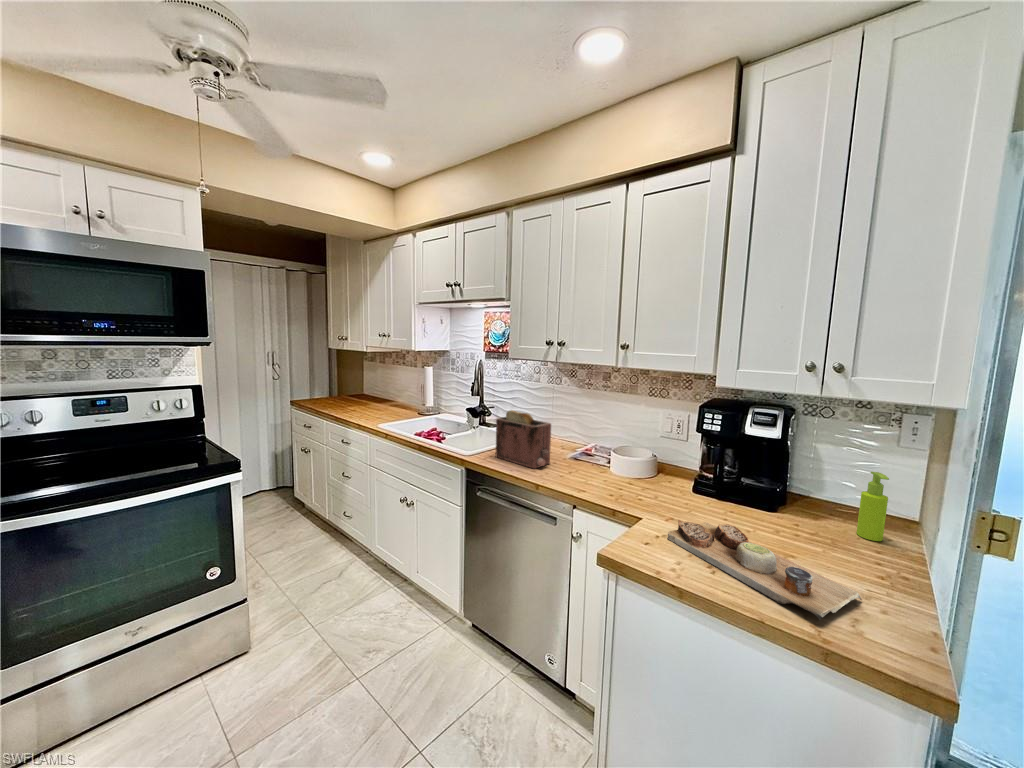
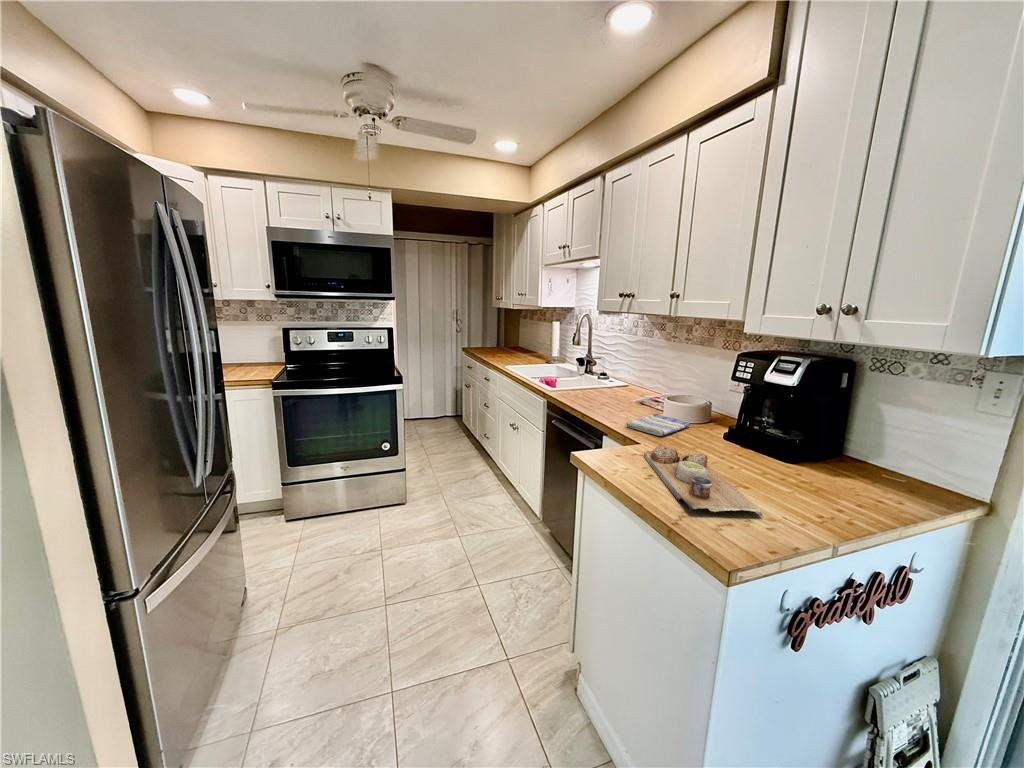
toaster: present [496,410,551,468] -> none [572,355,615,404]
dish towel: none [599,472,651,503] -> present [625,414,690,436]
soap dispenser: present [856,472,889,541] -> none [866,427,904,502]

